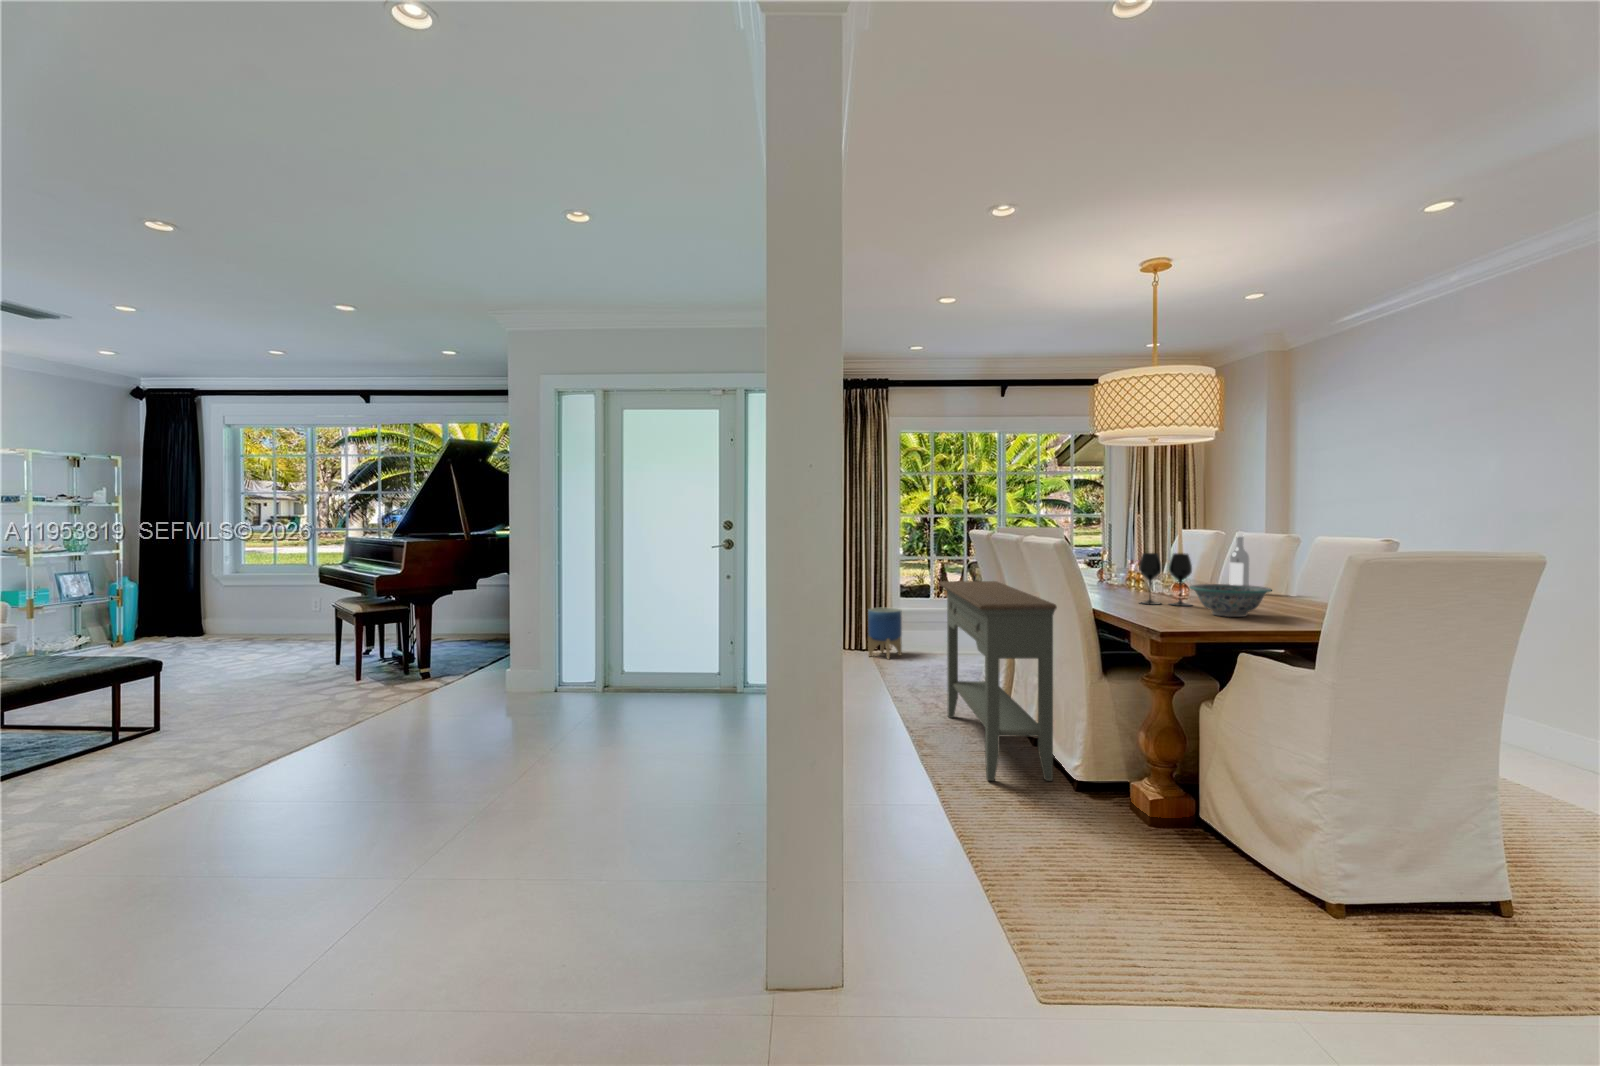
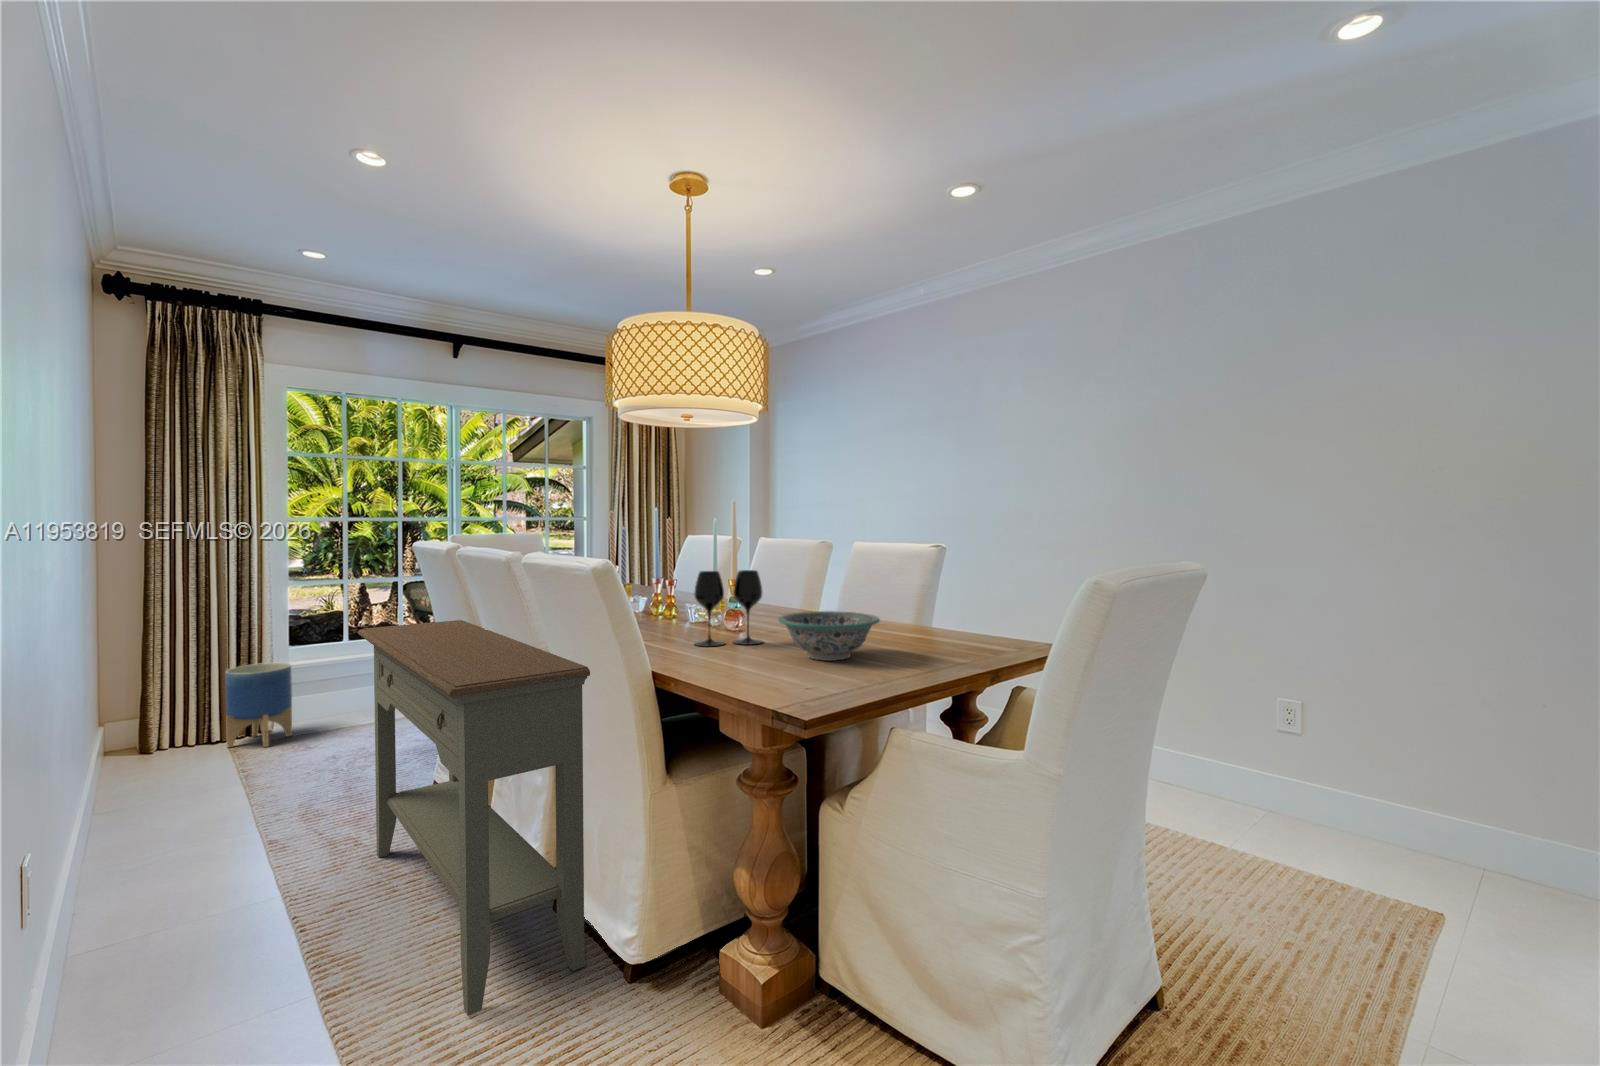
wine bottle: present [1230,532,1249,585] -> none [770,539,791,614]

